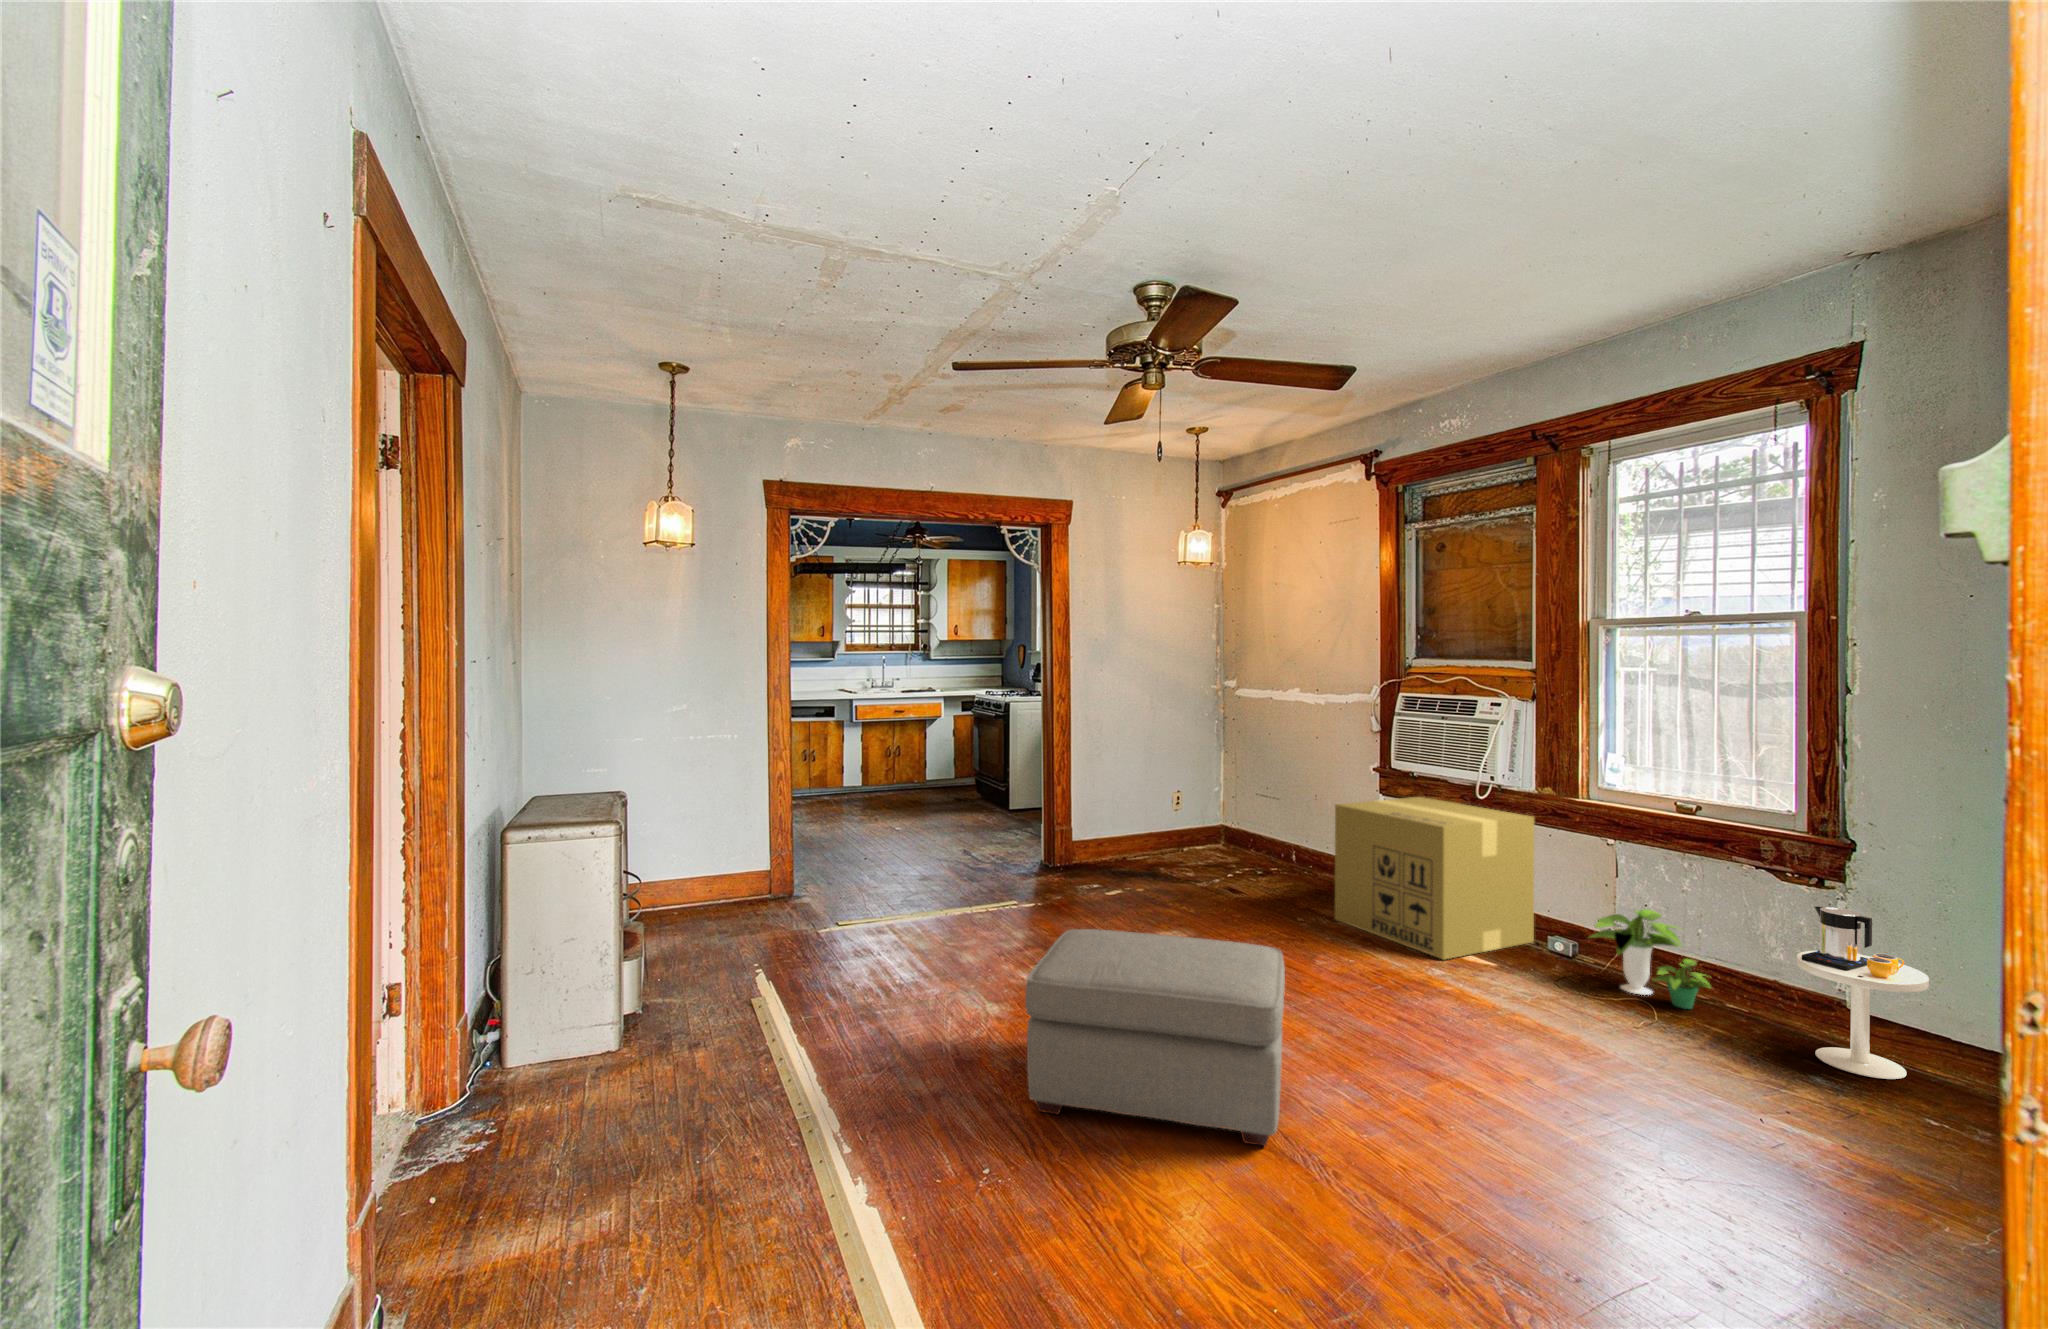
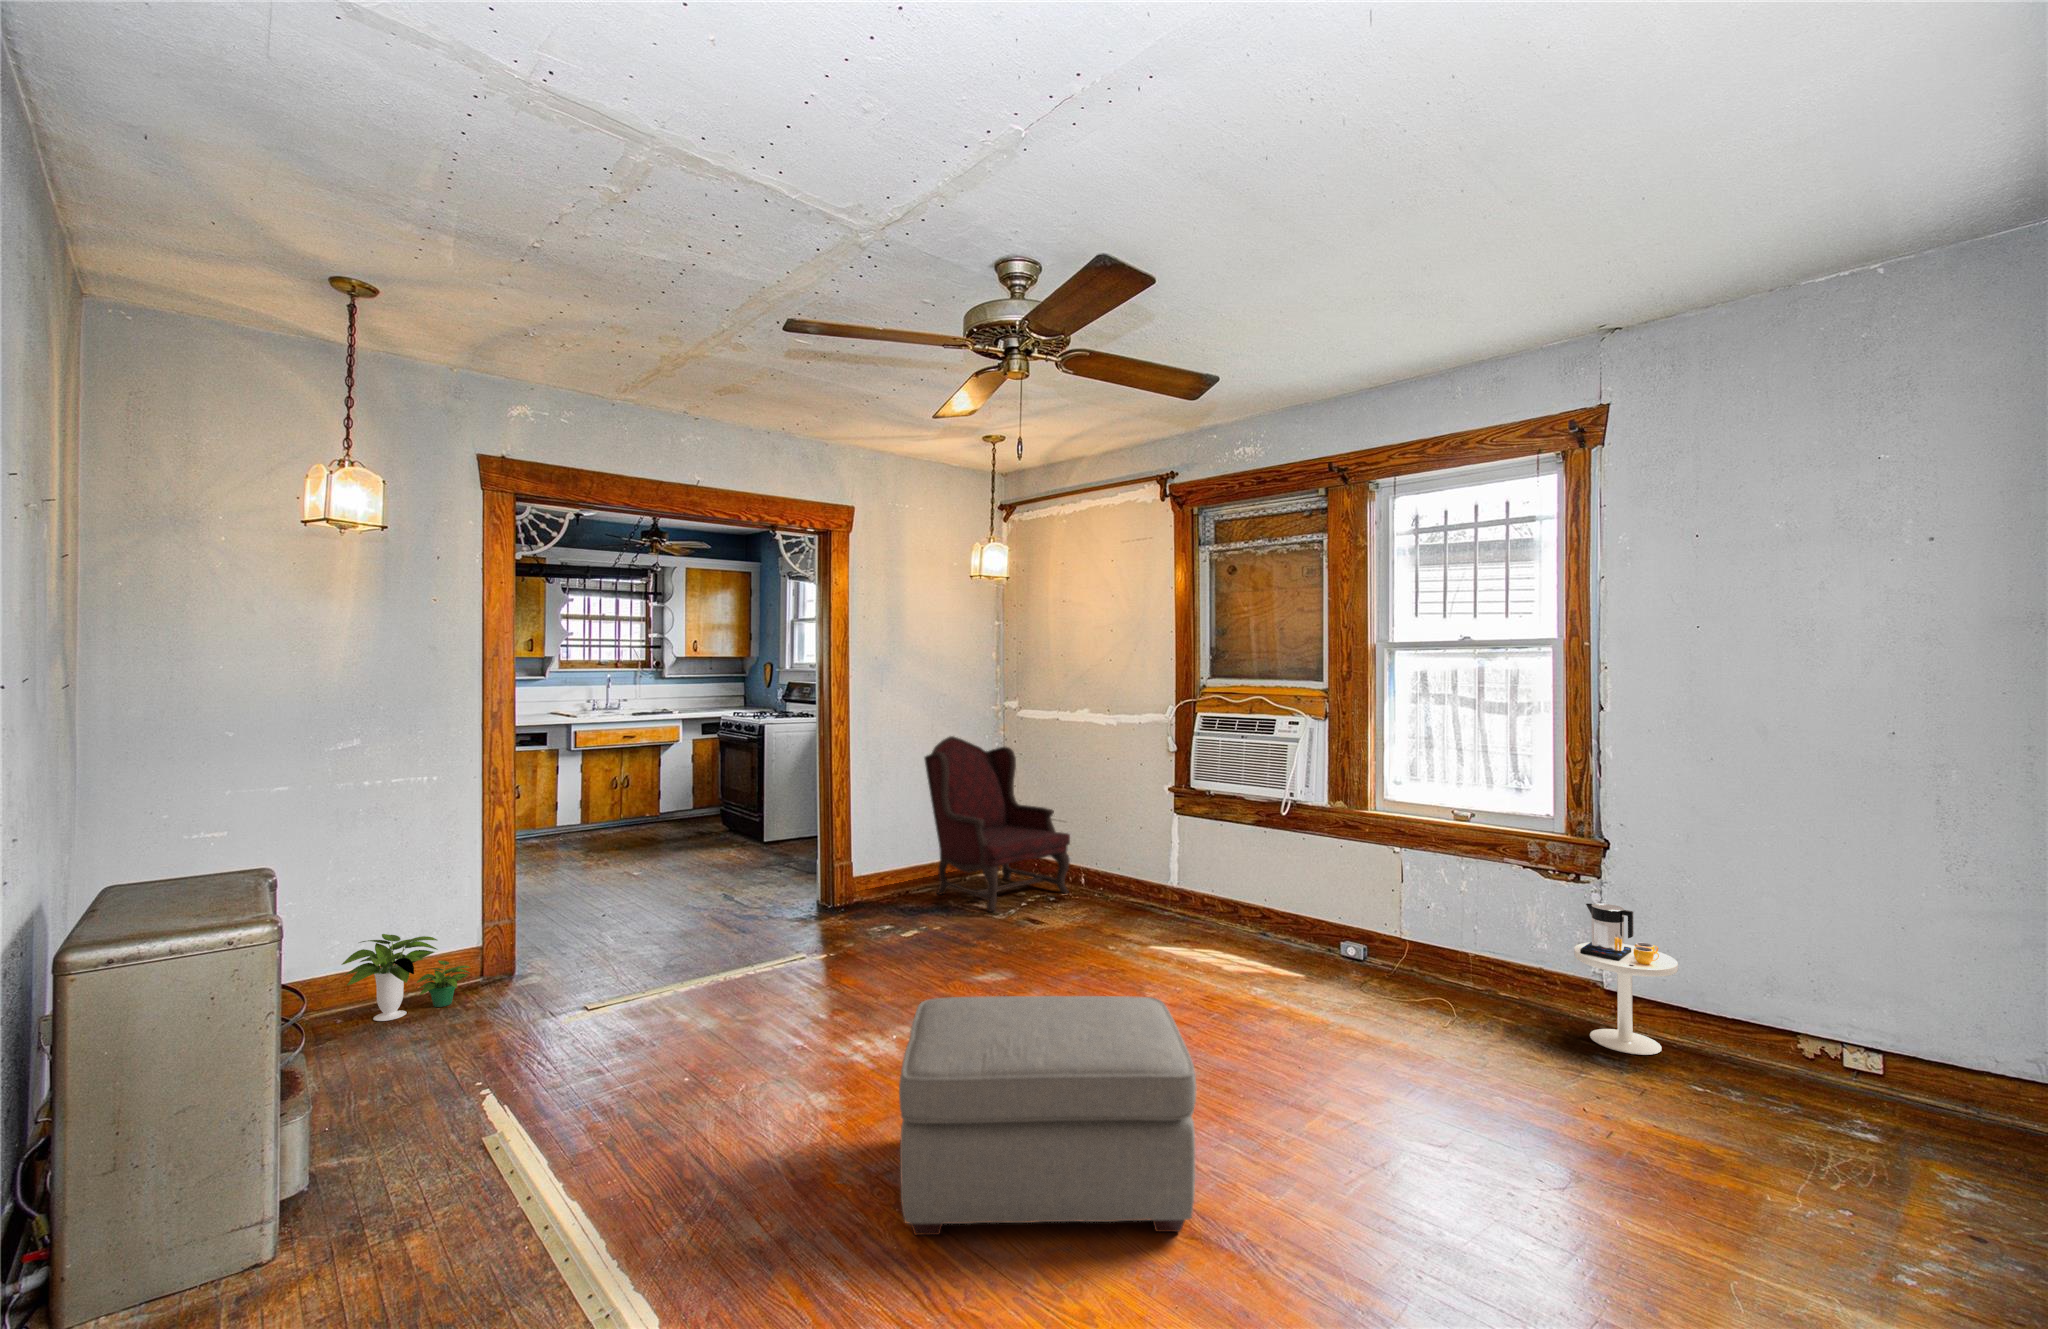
armchair: none [1138,714,1277,879] -> present [925,736,1070,912]
cardboard box: present [1335,797,1534,960] -> none [1146,814,1329,979]
potted plant: present [1590,909,1710,1009] -> present [342,934,470,1021]

